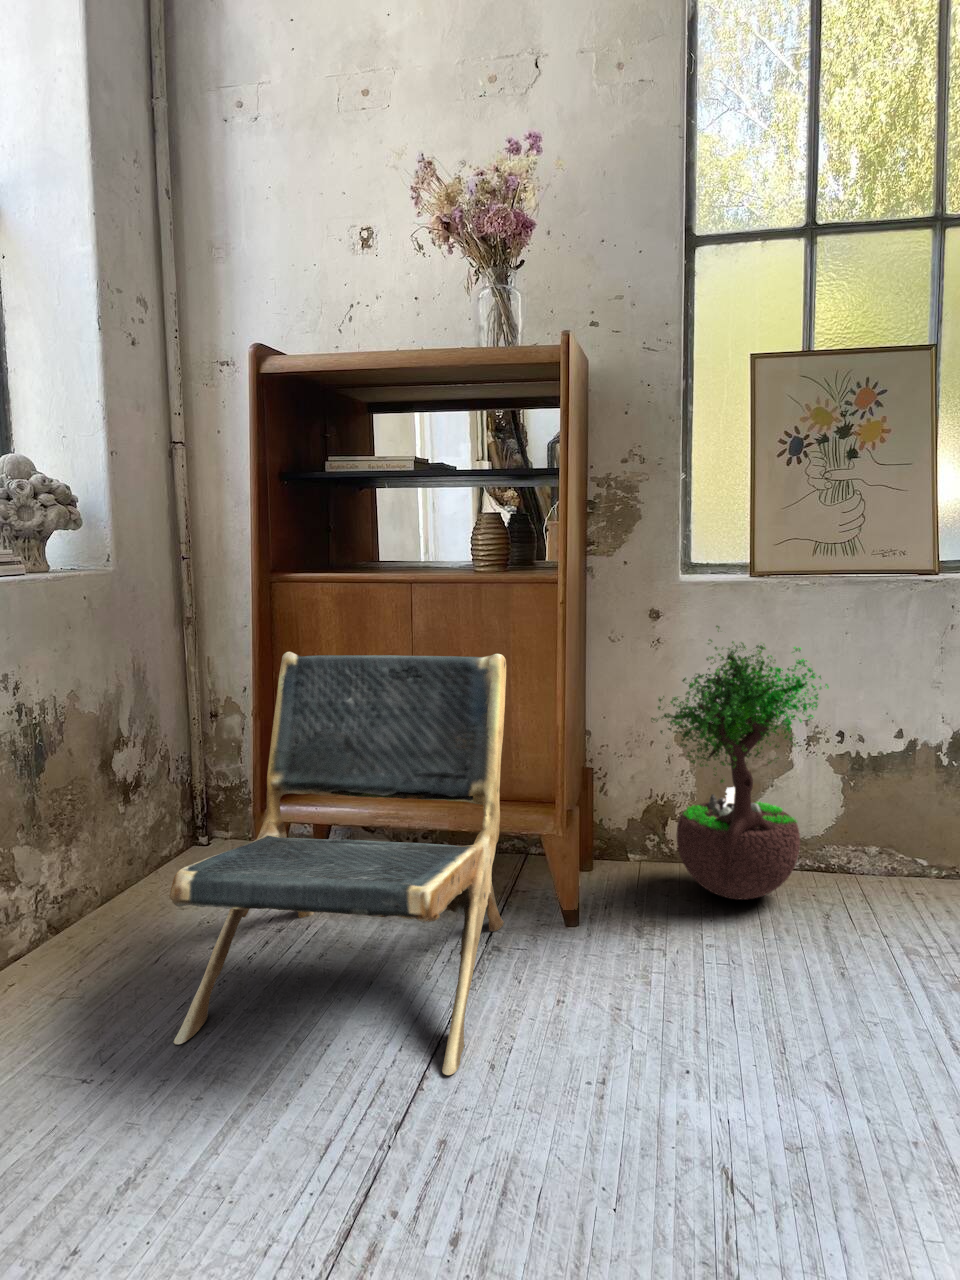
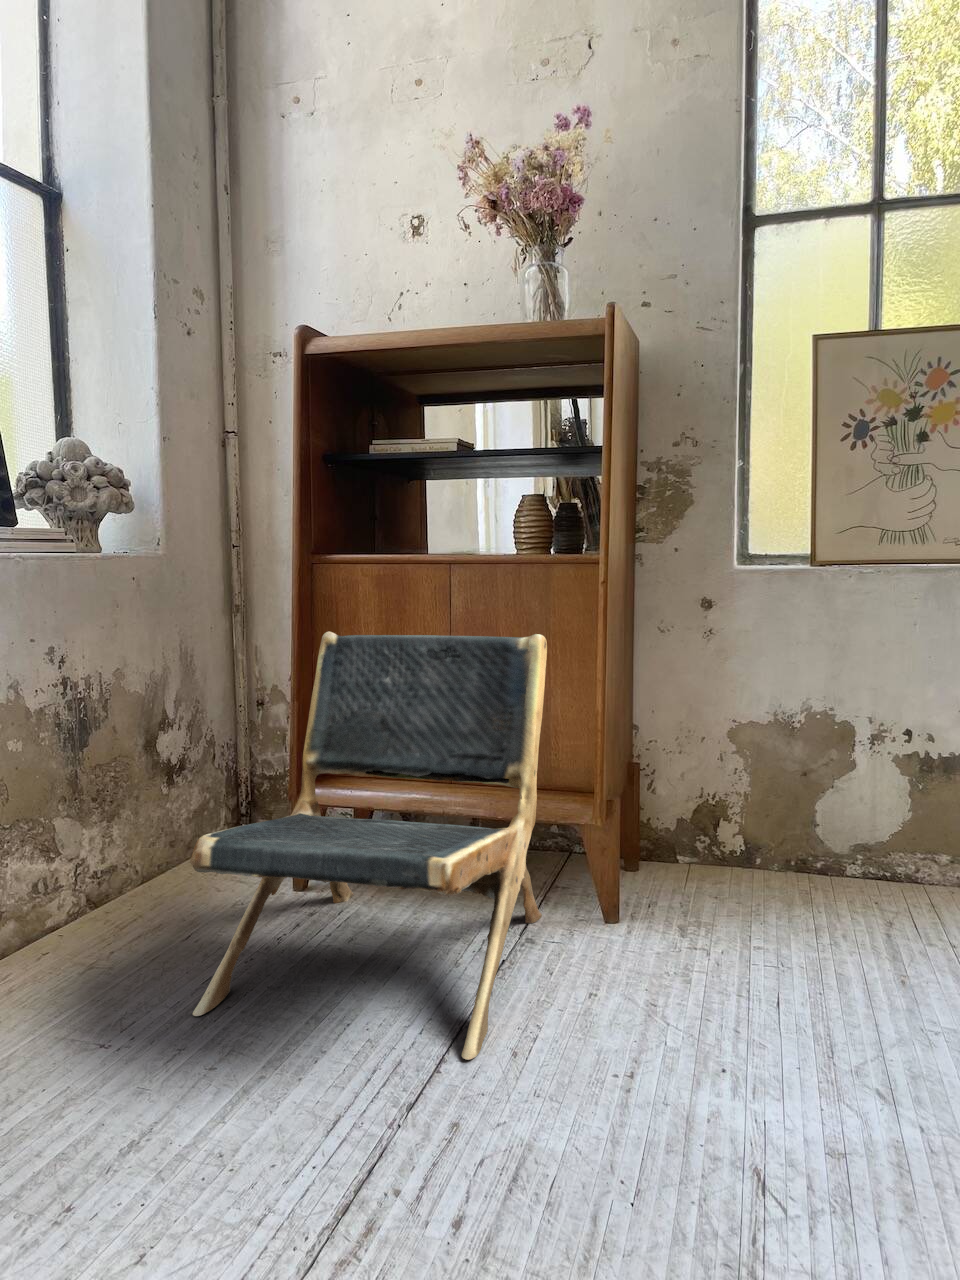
potted tree: present [651,626,829,900] -> none [699,609,891,902]

